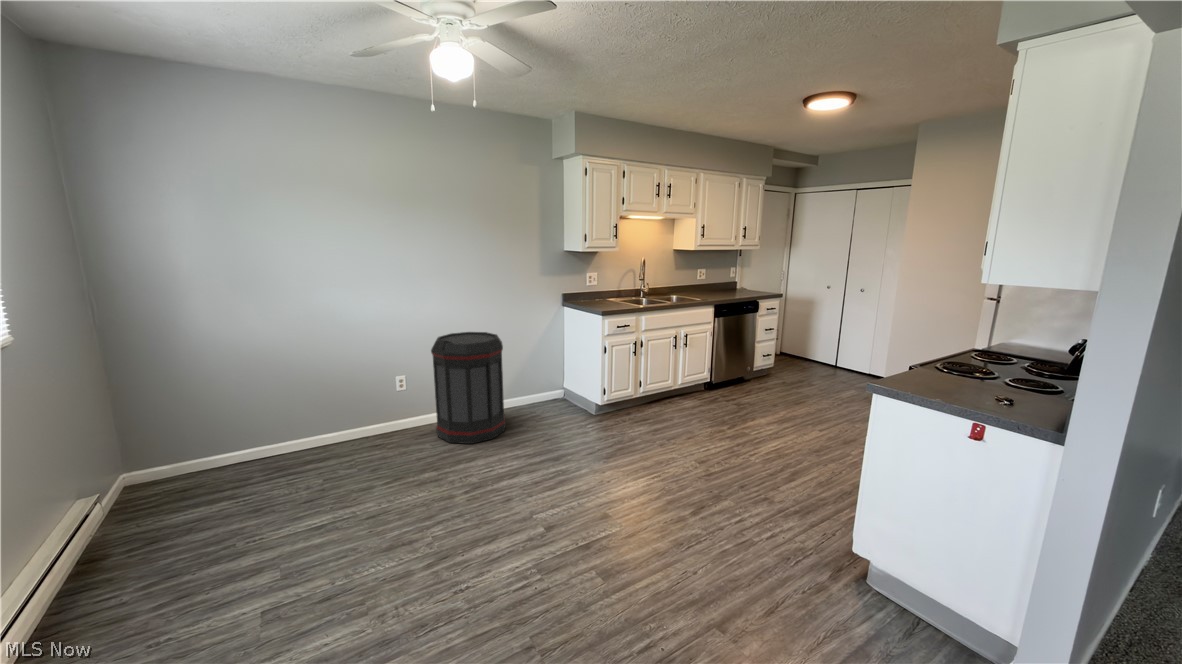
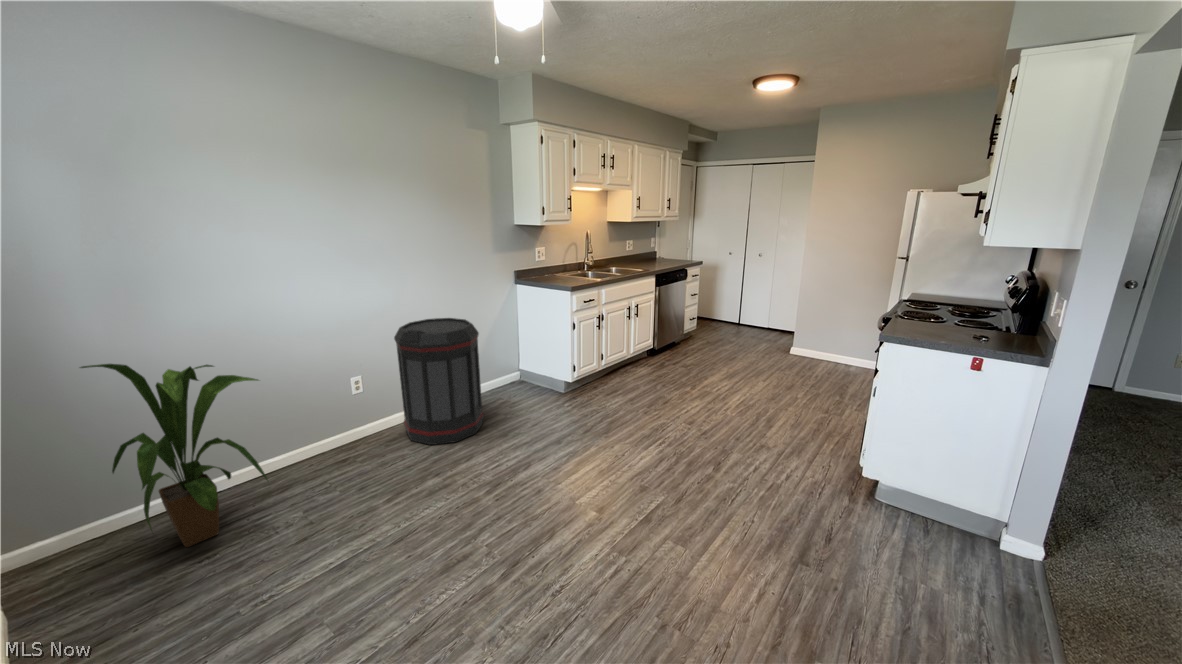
house plant: none [173,343,313,489] -> present [80,364,267,547]

